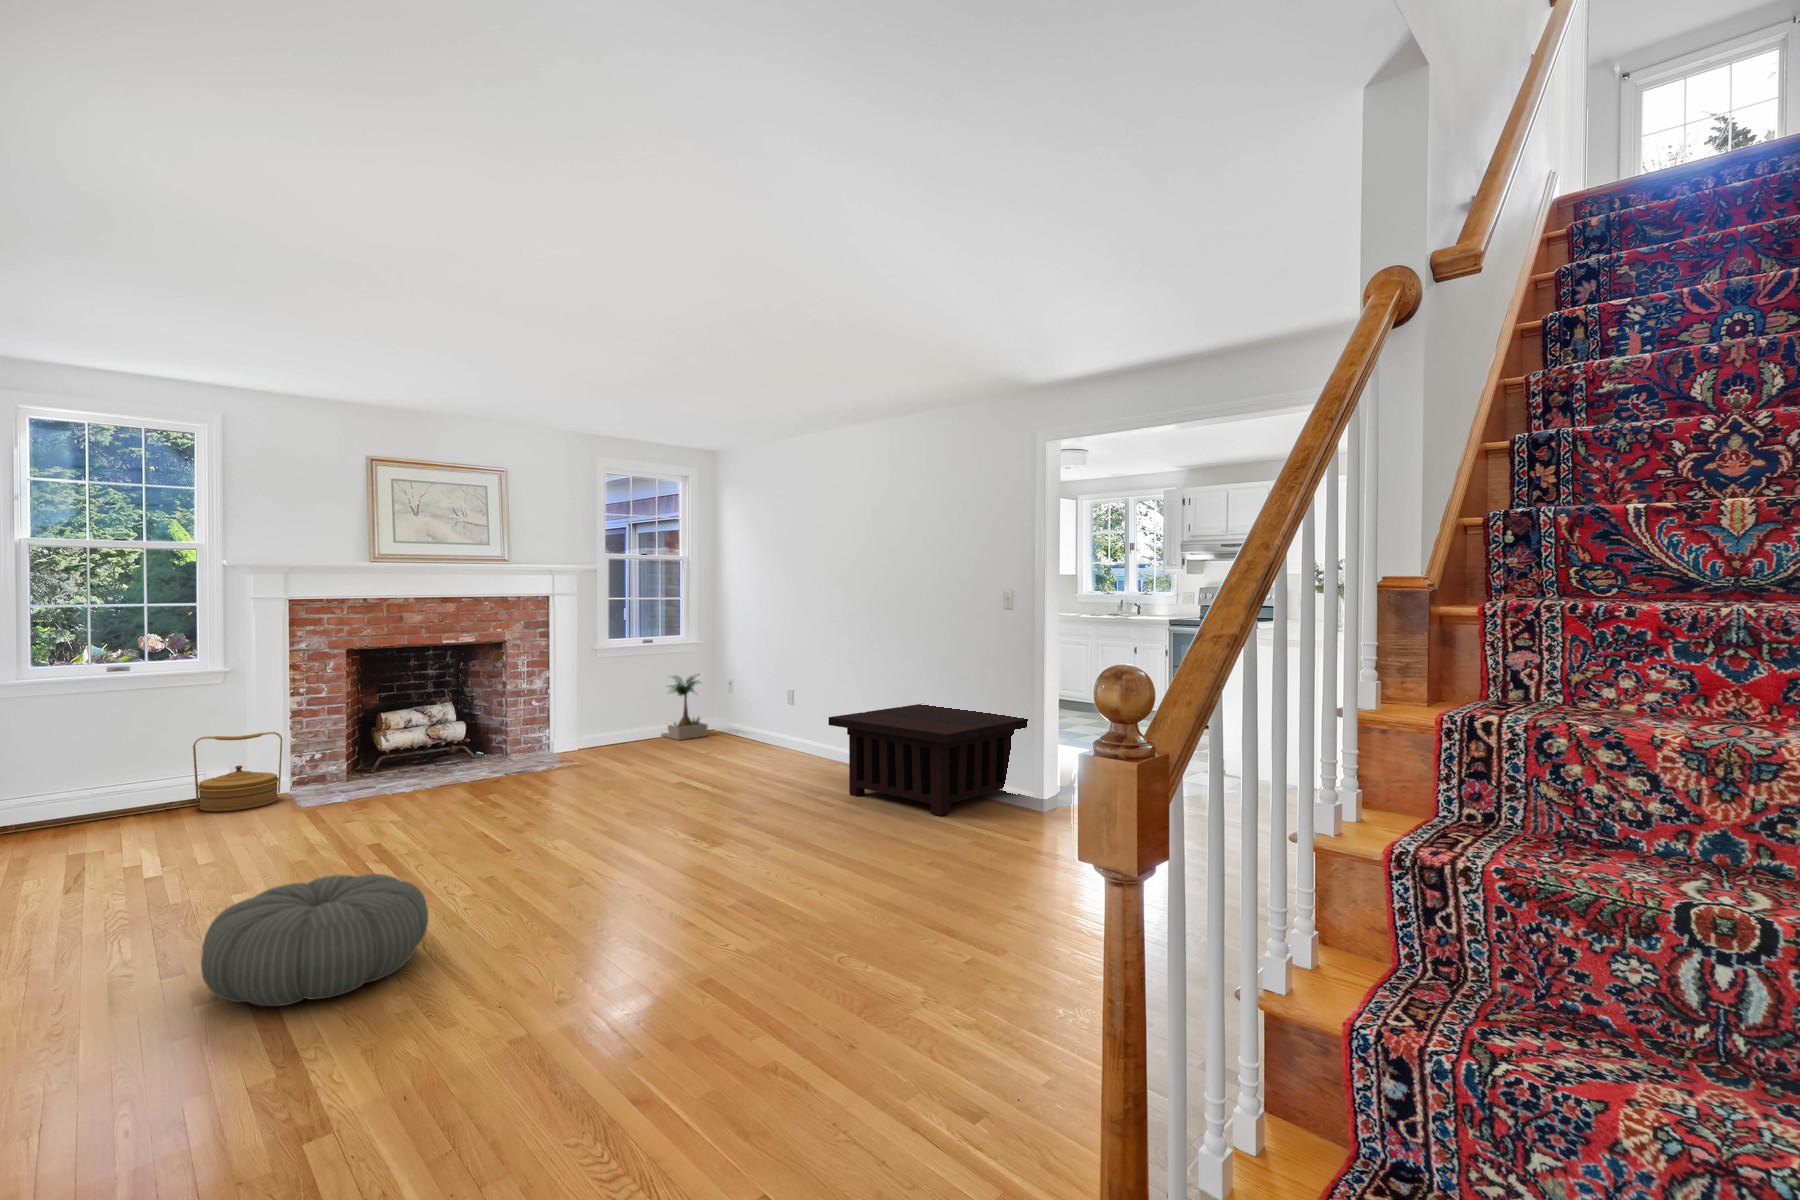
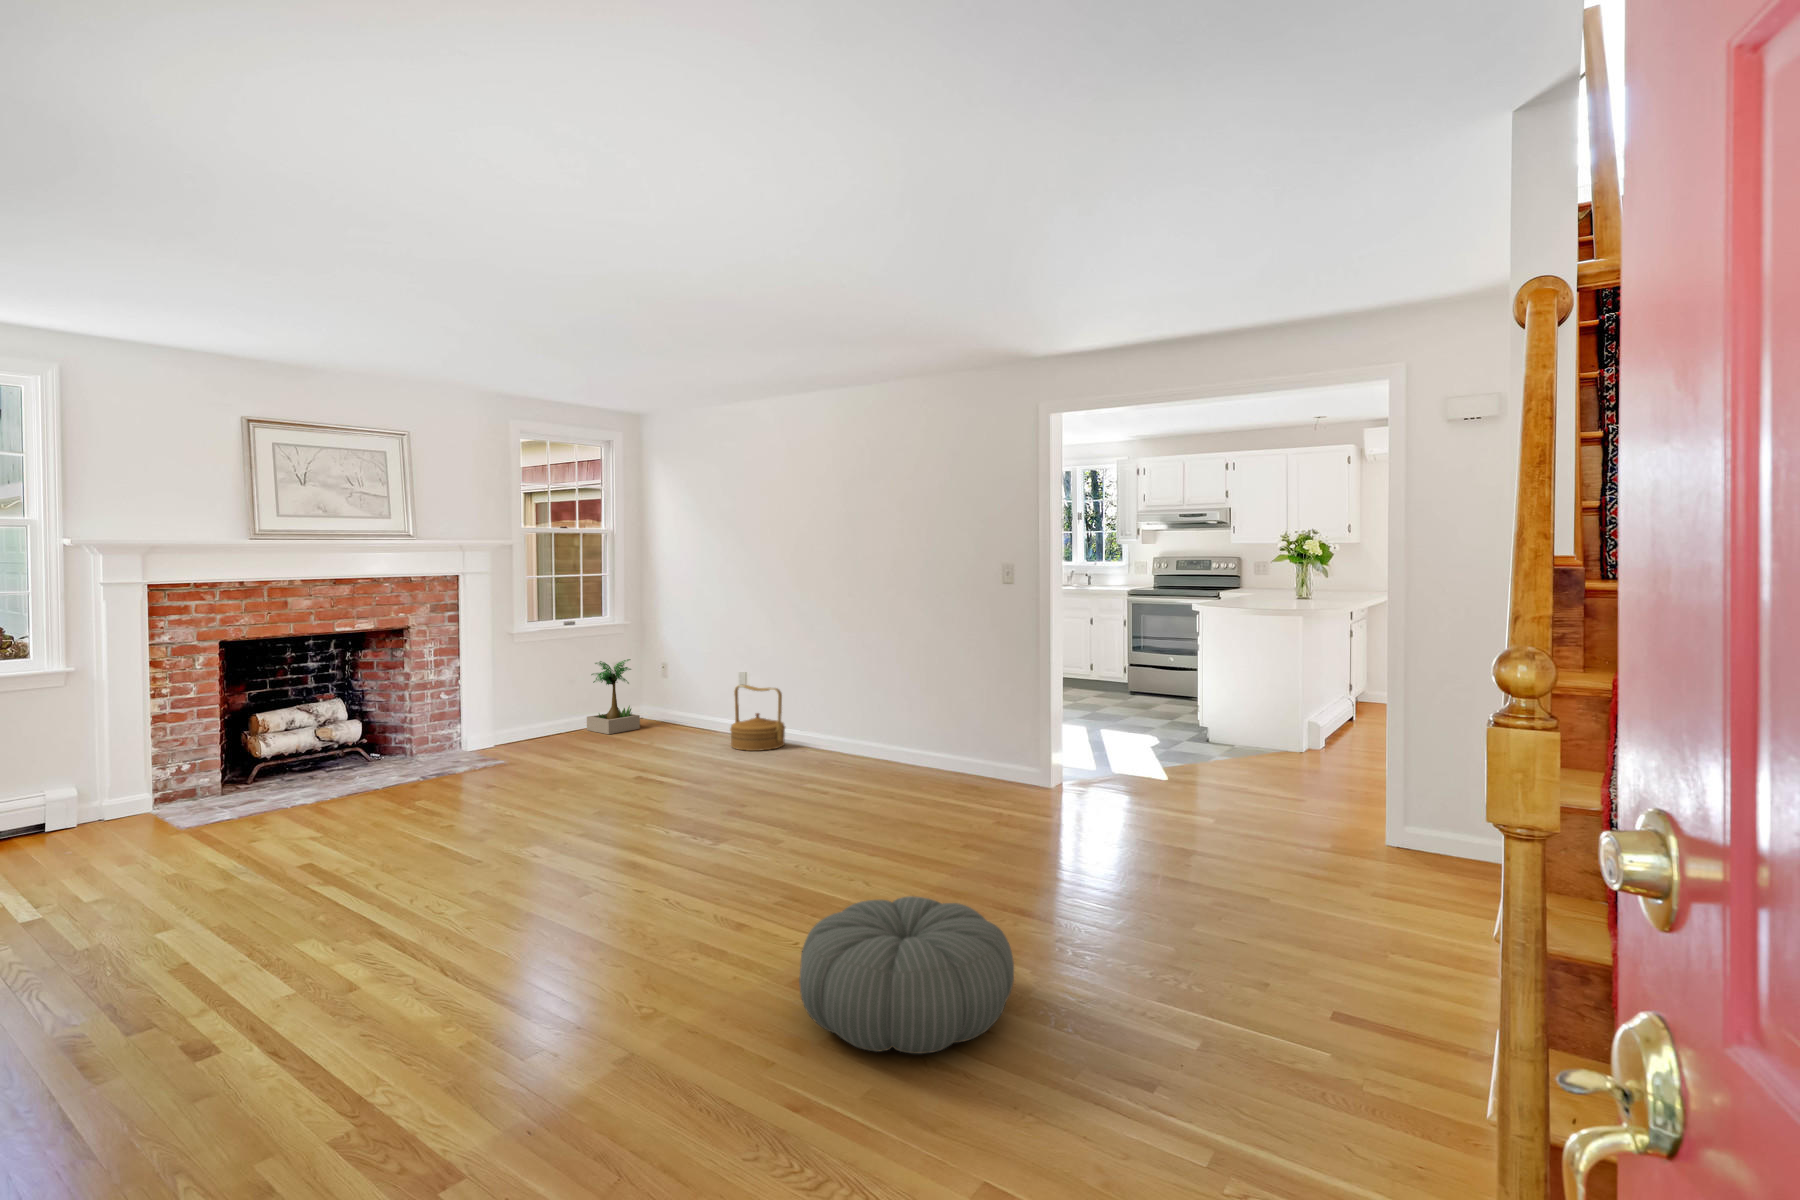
coffee table: present [828,704,1028,816] -> none [802,688,1034,812]
woven basket: present [193,732,282,812] -> present [730,685,785,751]
pouf: present [201,874,428,1006] -> present [799,896,1014,1054]

